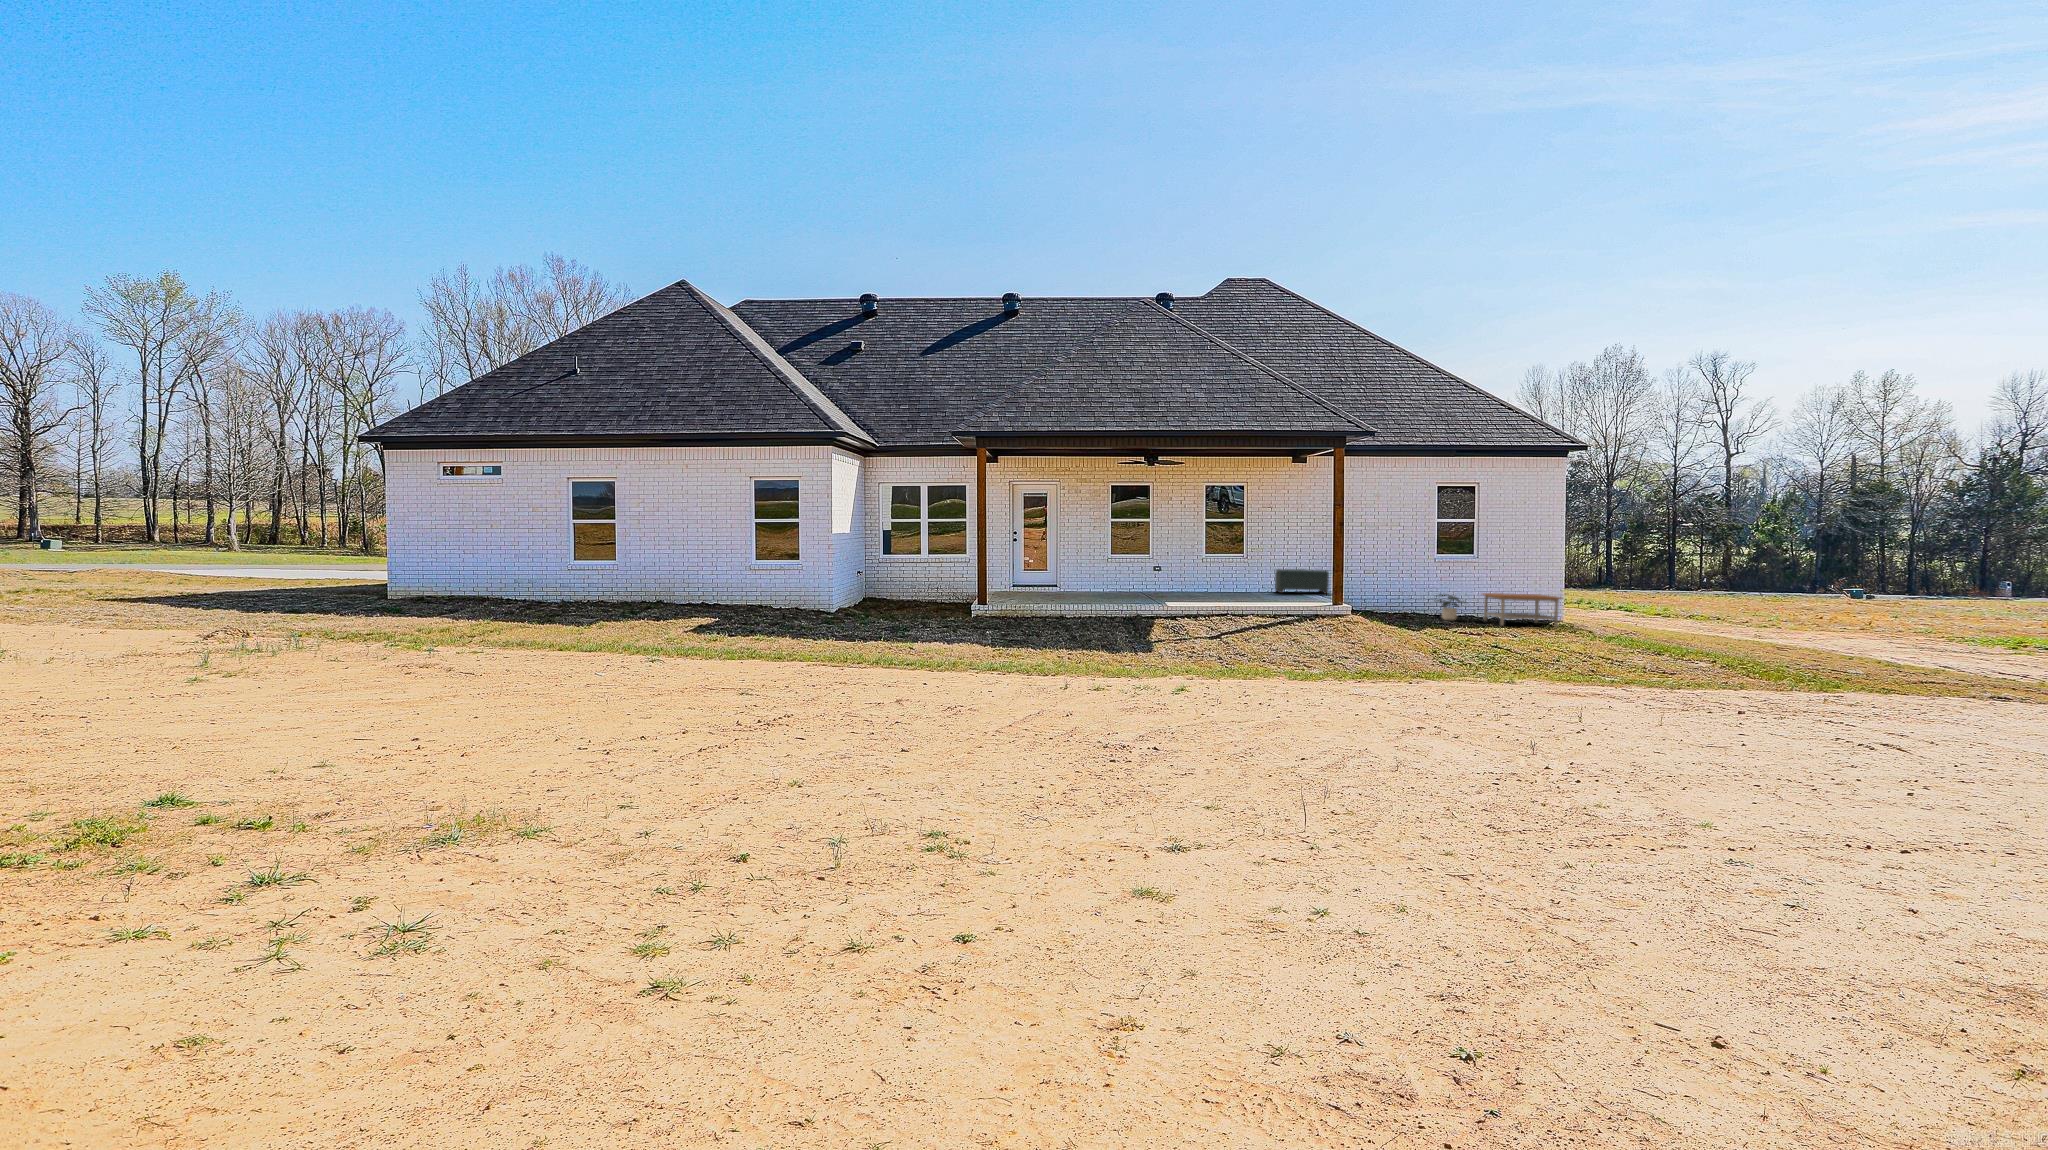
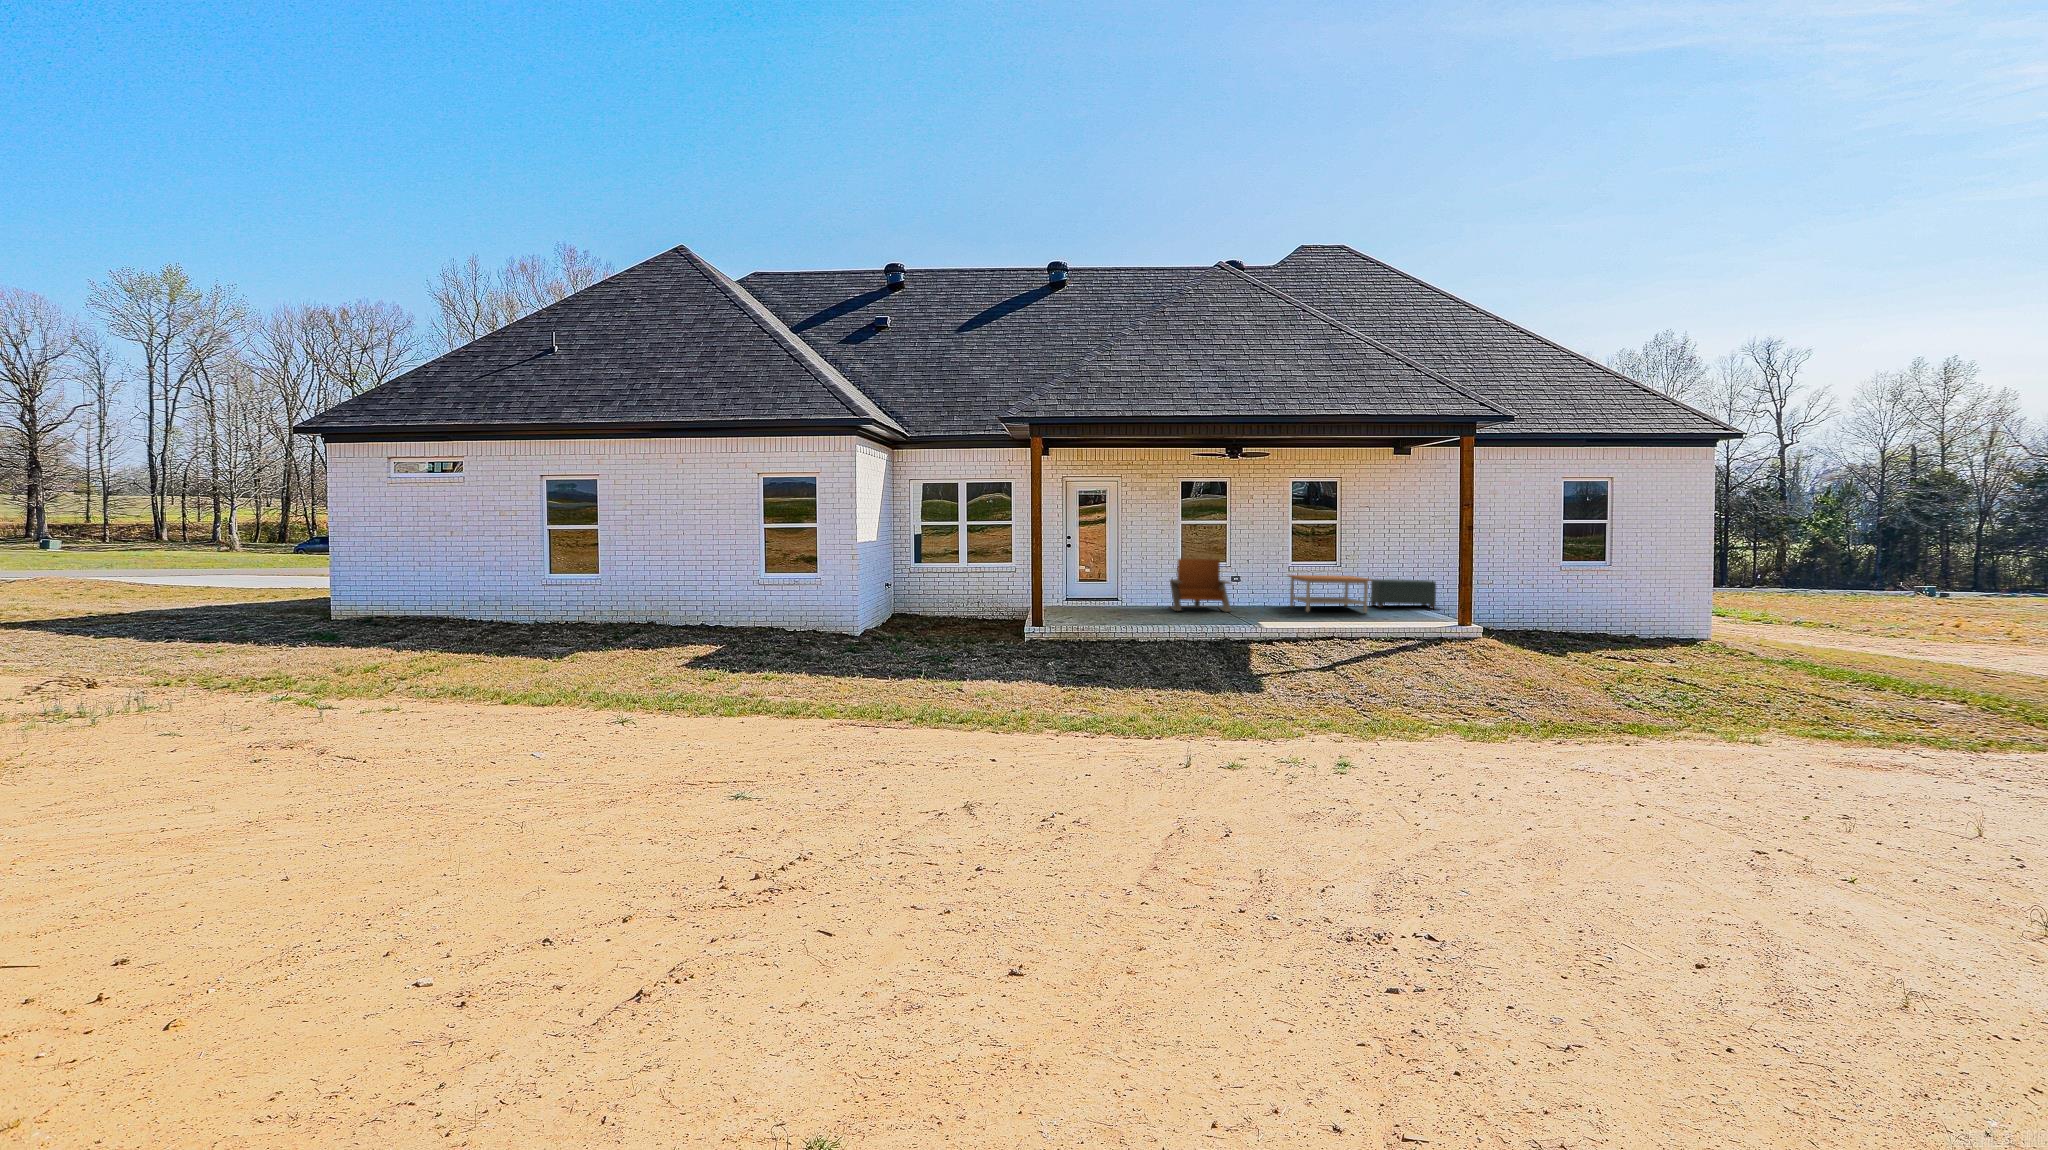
lounge chair: none [1102,551,1153,596] -> present [1170,559,1231,612]
coffee table: present [1483,593,1561,627] -> present [1288,575,1372,613]
potted plant: present [1437,595,1463,620] -> none [1559,609,1603,640]

